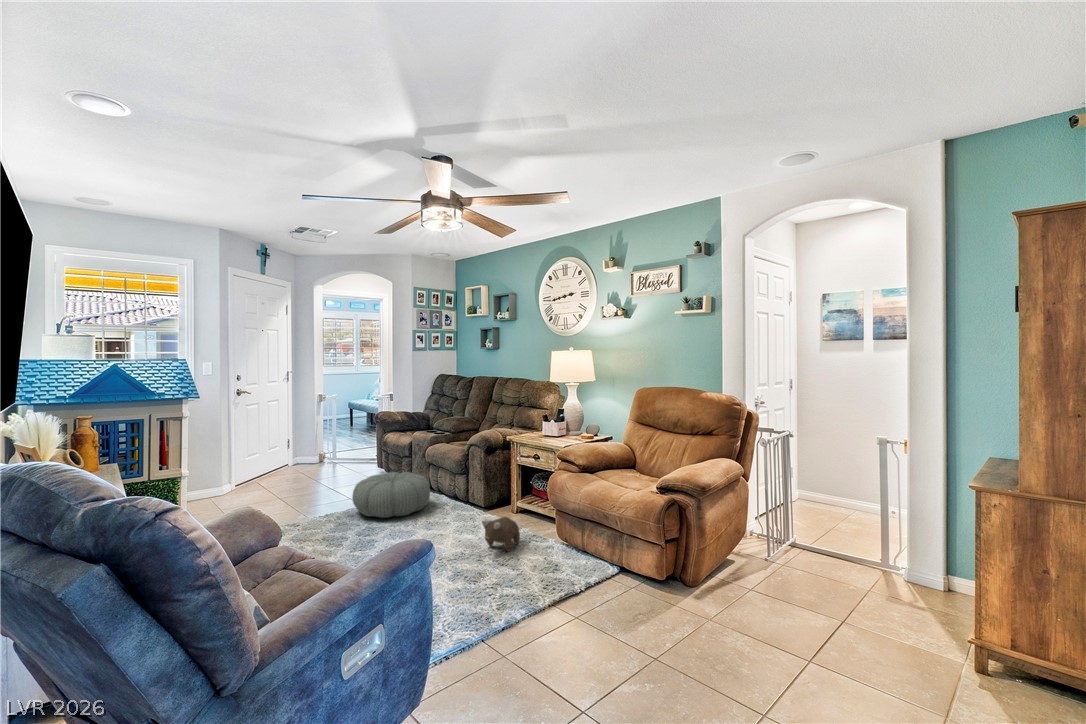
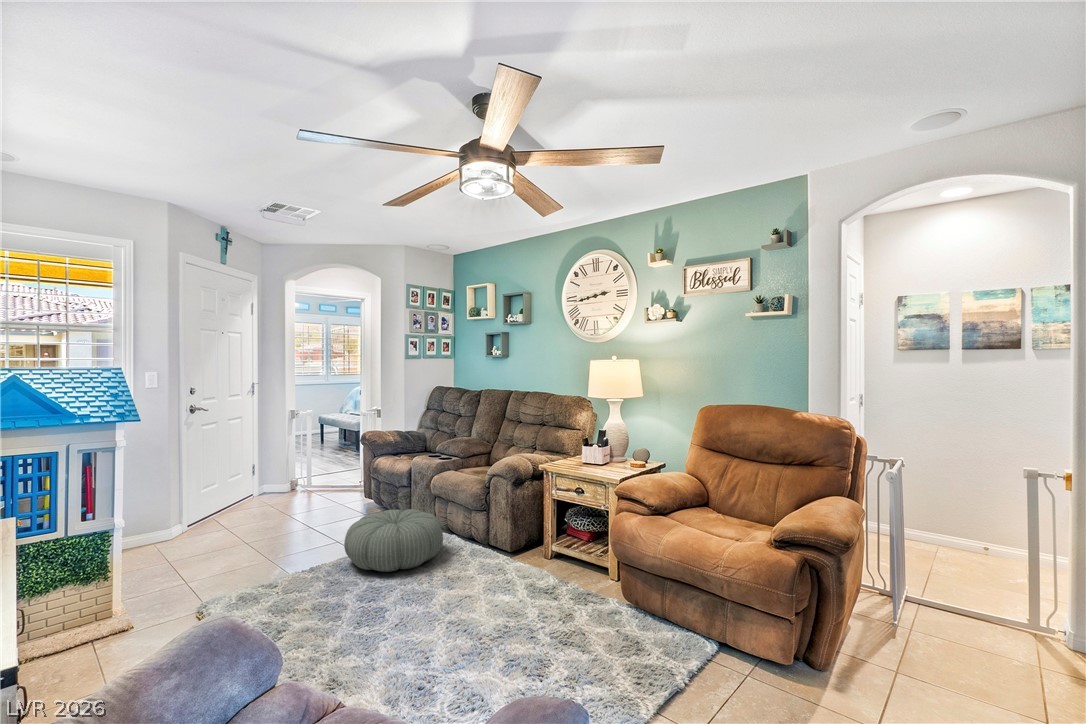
plush toy: present [482,517,520,551] -> none [531,574,577,621]

